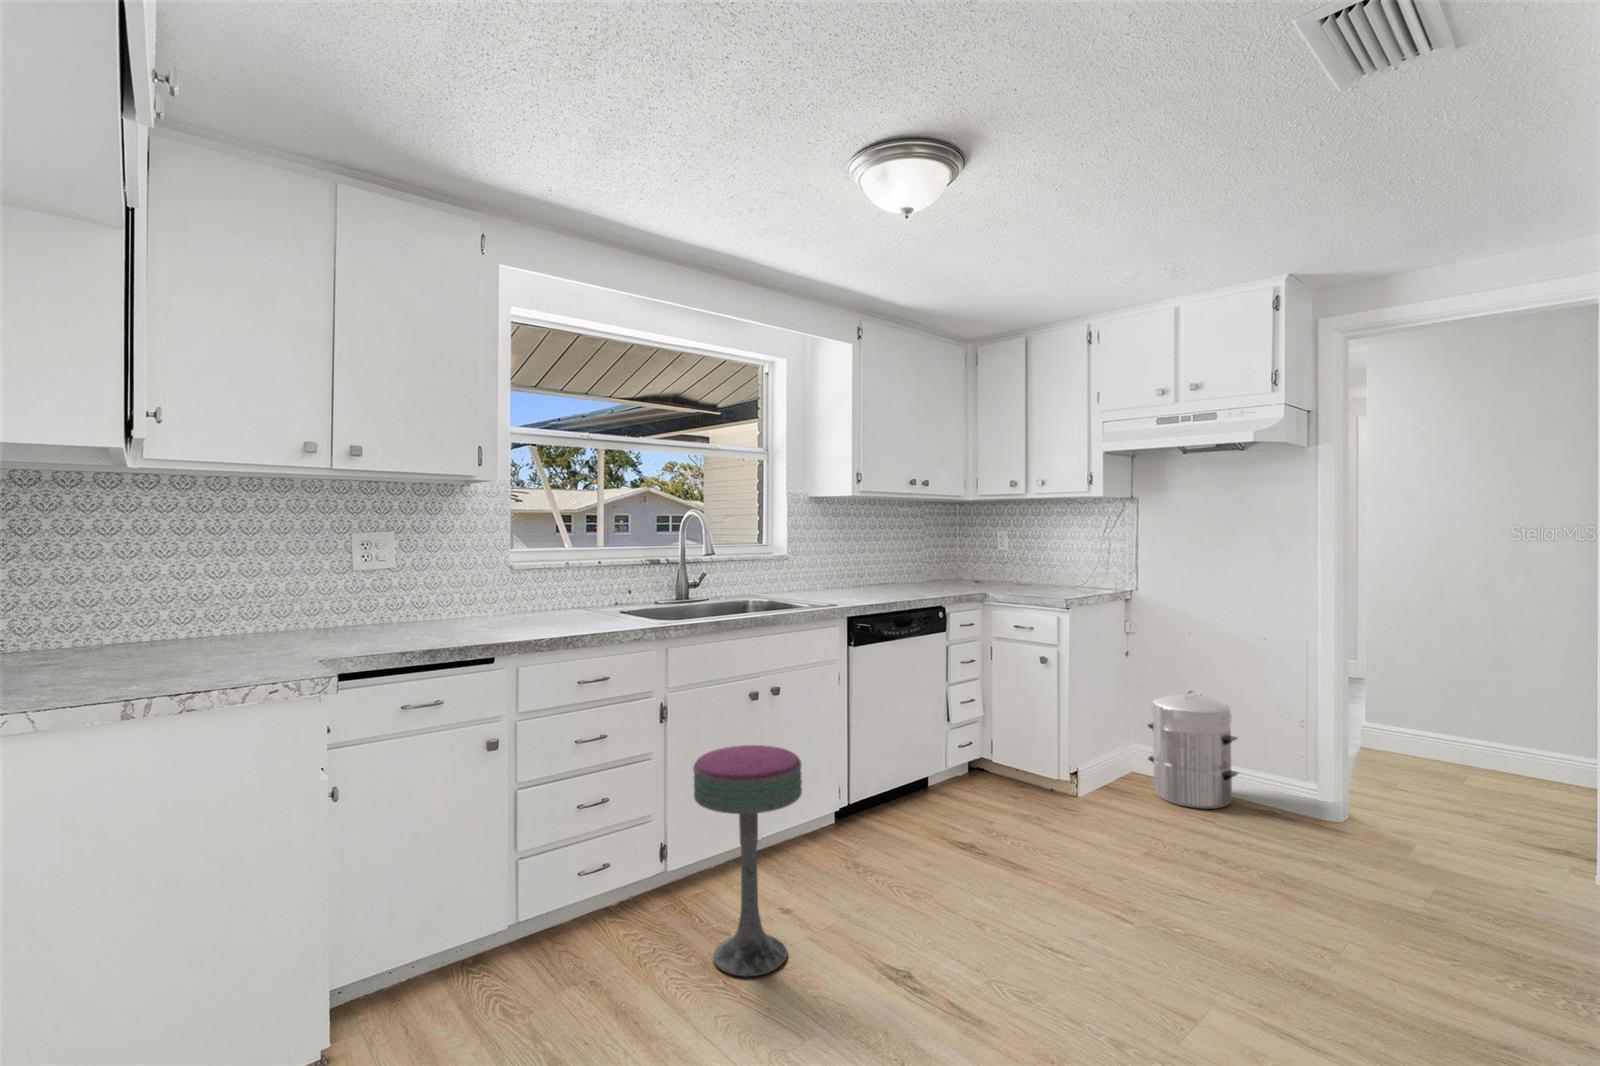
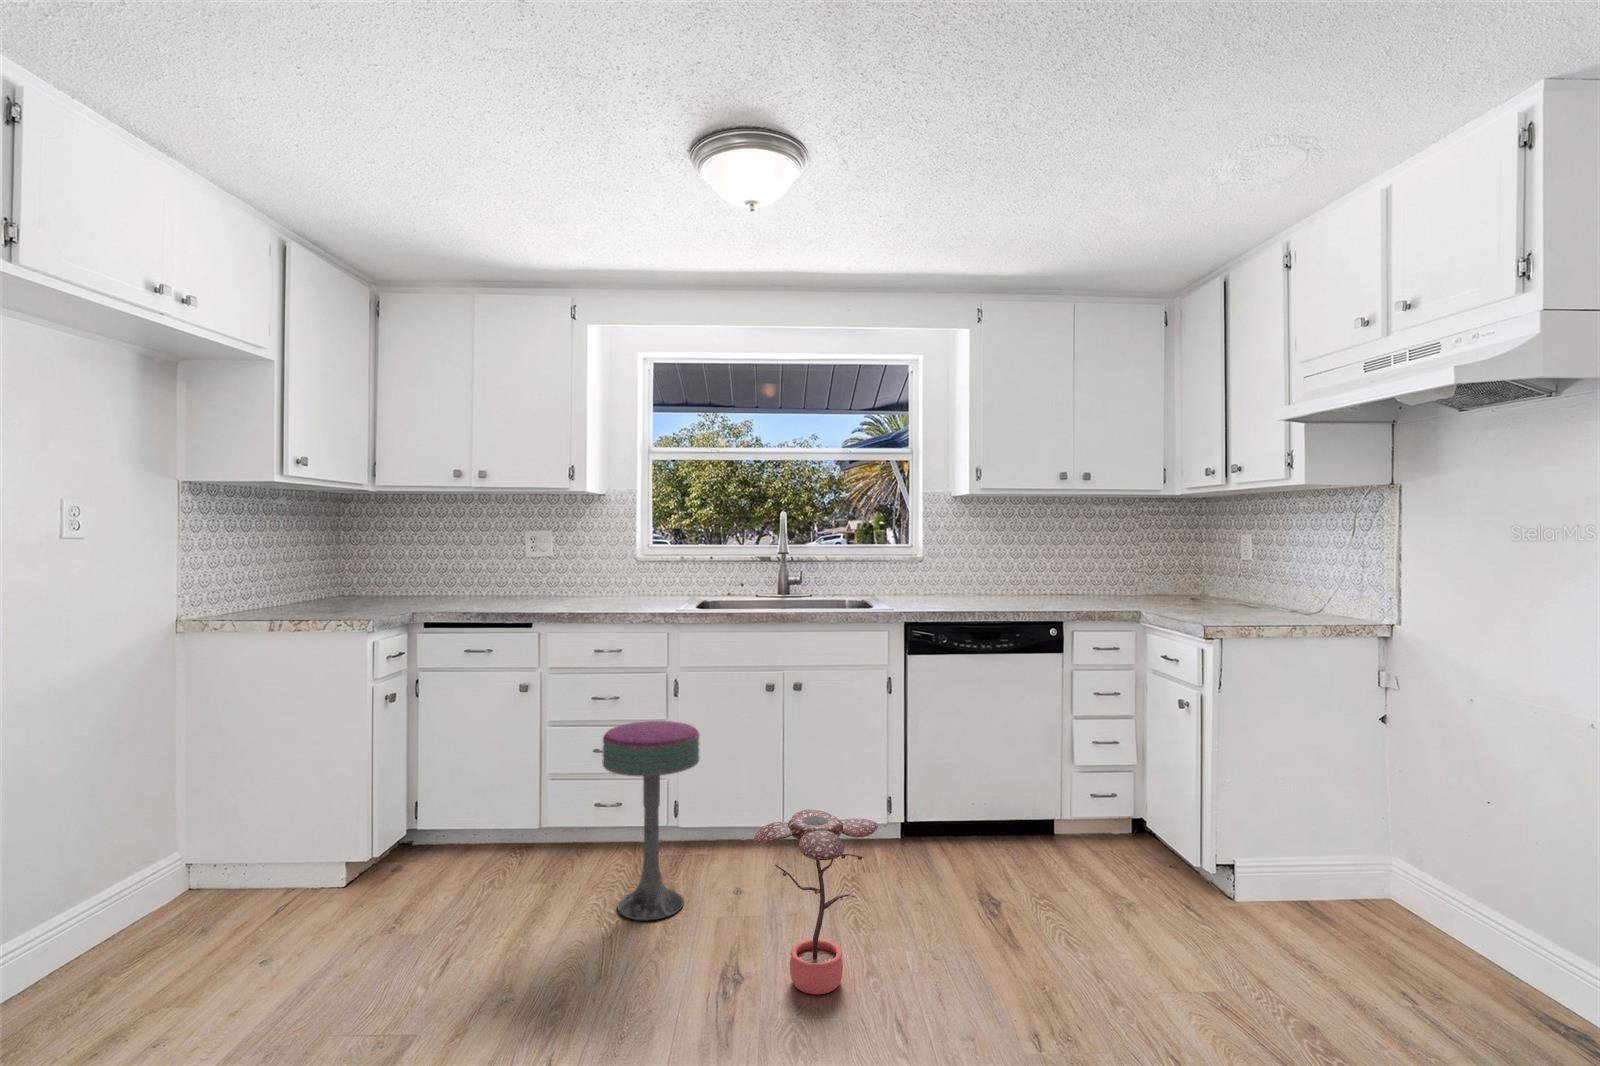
waste bin: present [1148,691,1238,809] -> none [1349,785,1489,981]
potted plant: none [932,792,1042,964] -> present [754,810,878,994]

